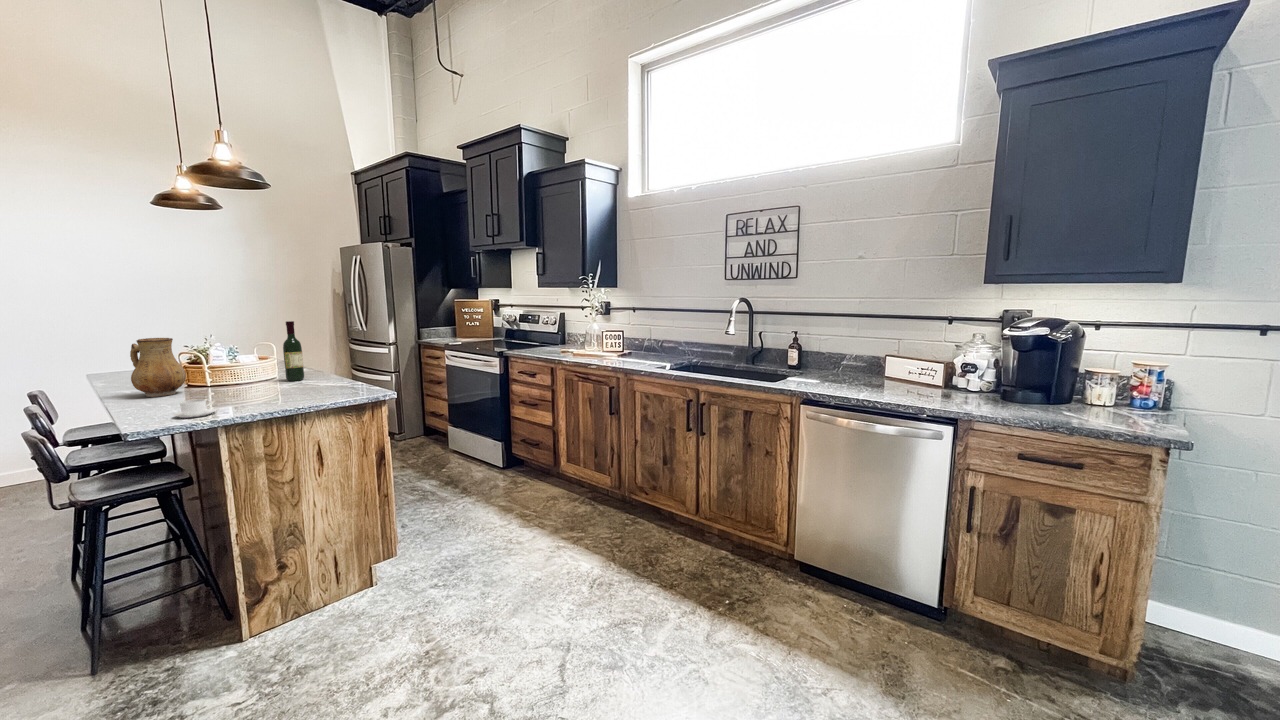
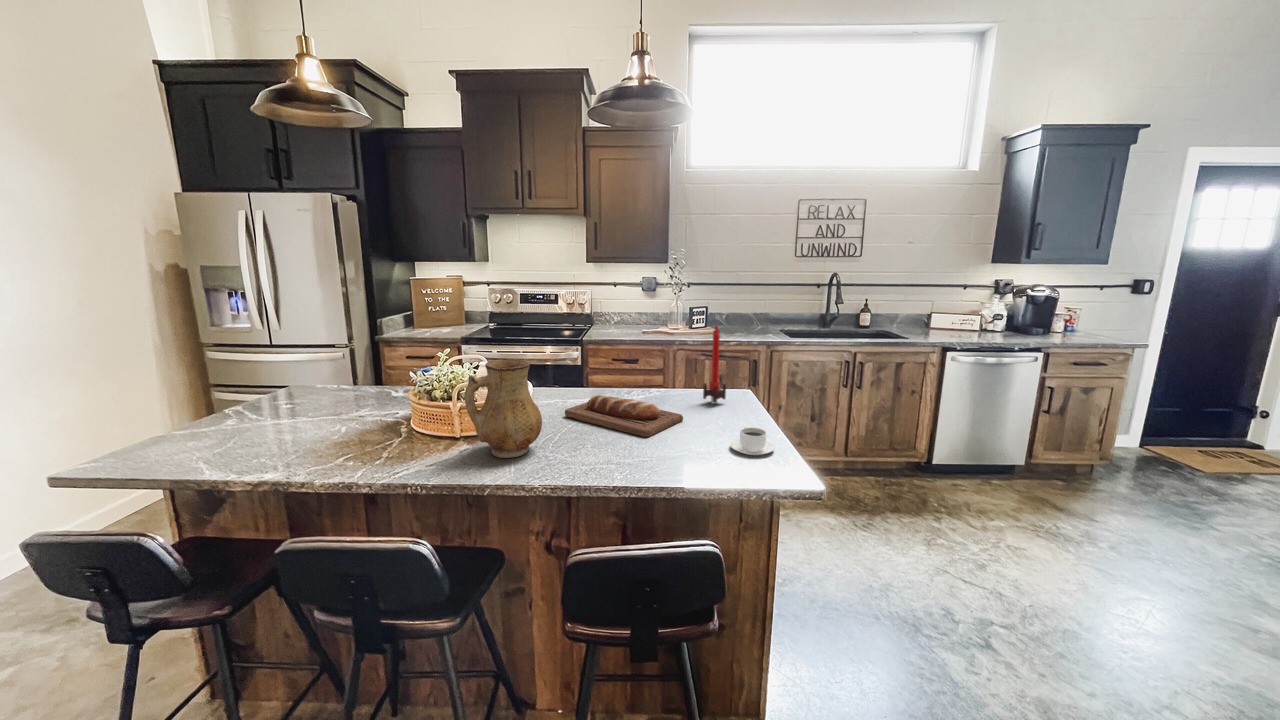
wine bottle: present [283,321,304,381] -> none [553,319,576,402]
candle: none [312,329,334,394] -> present [703,326,726,404]
bread loaf: none [210,375,297,401] -> present [565,395,683,437]

